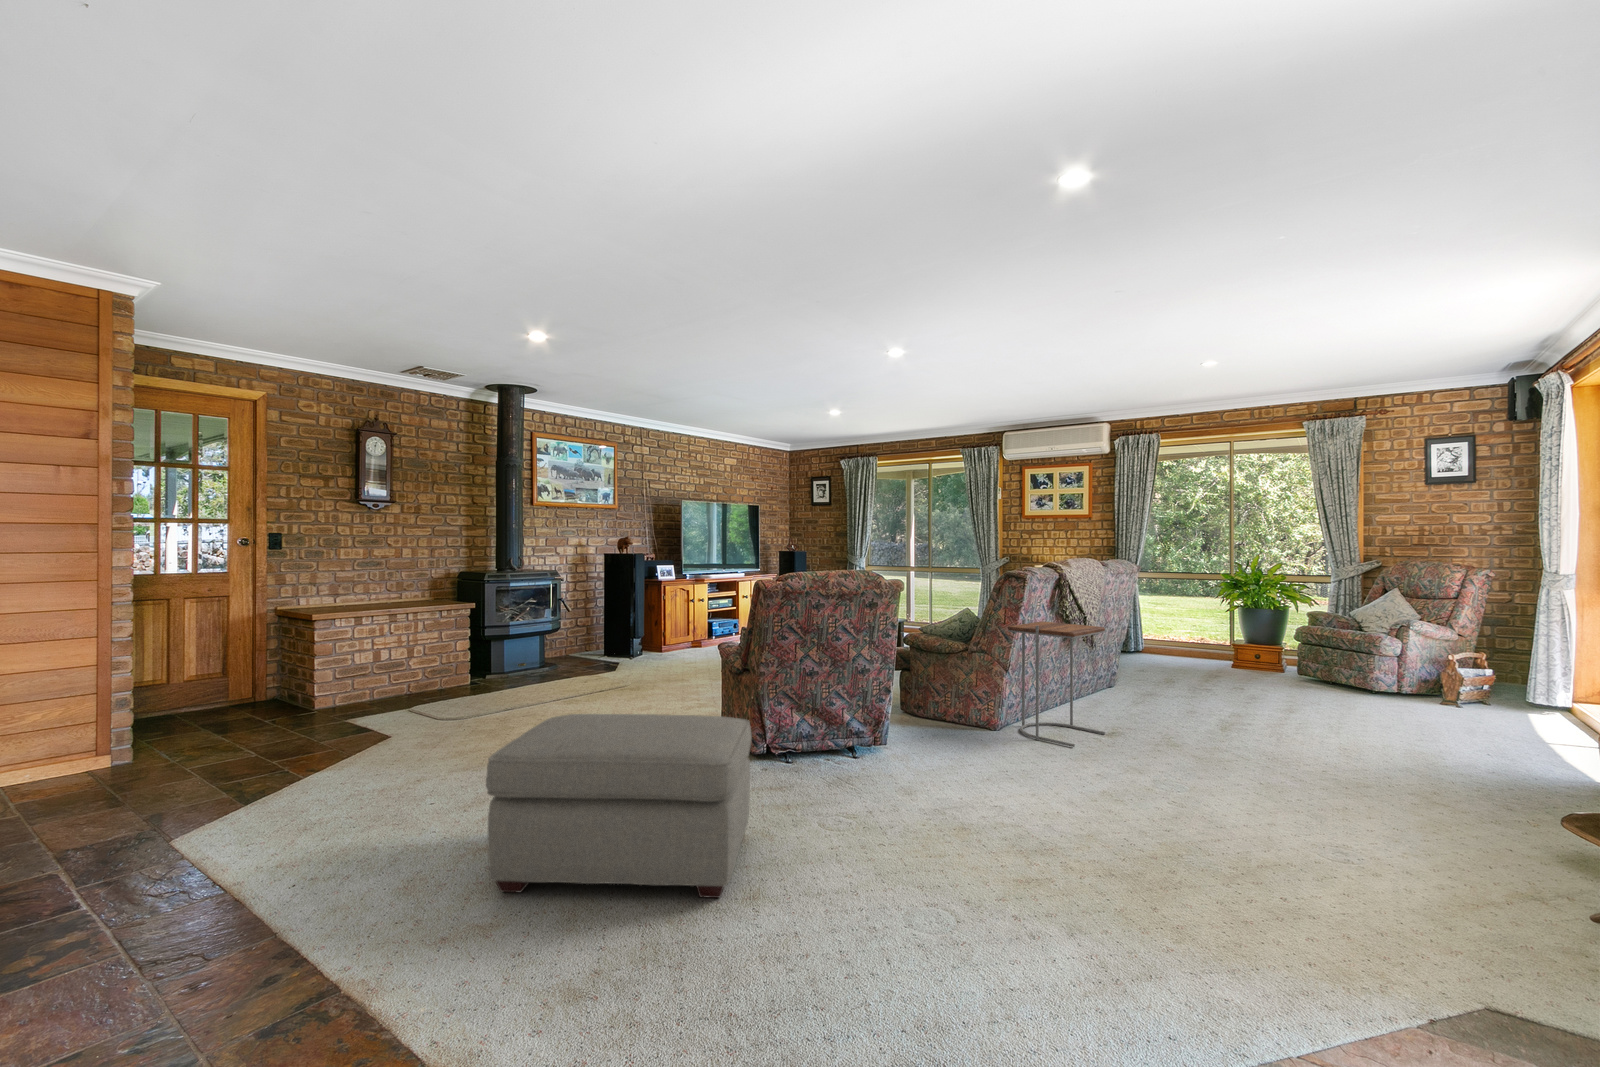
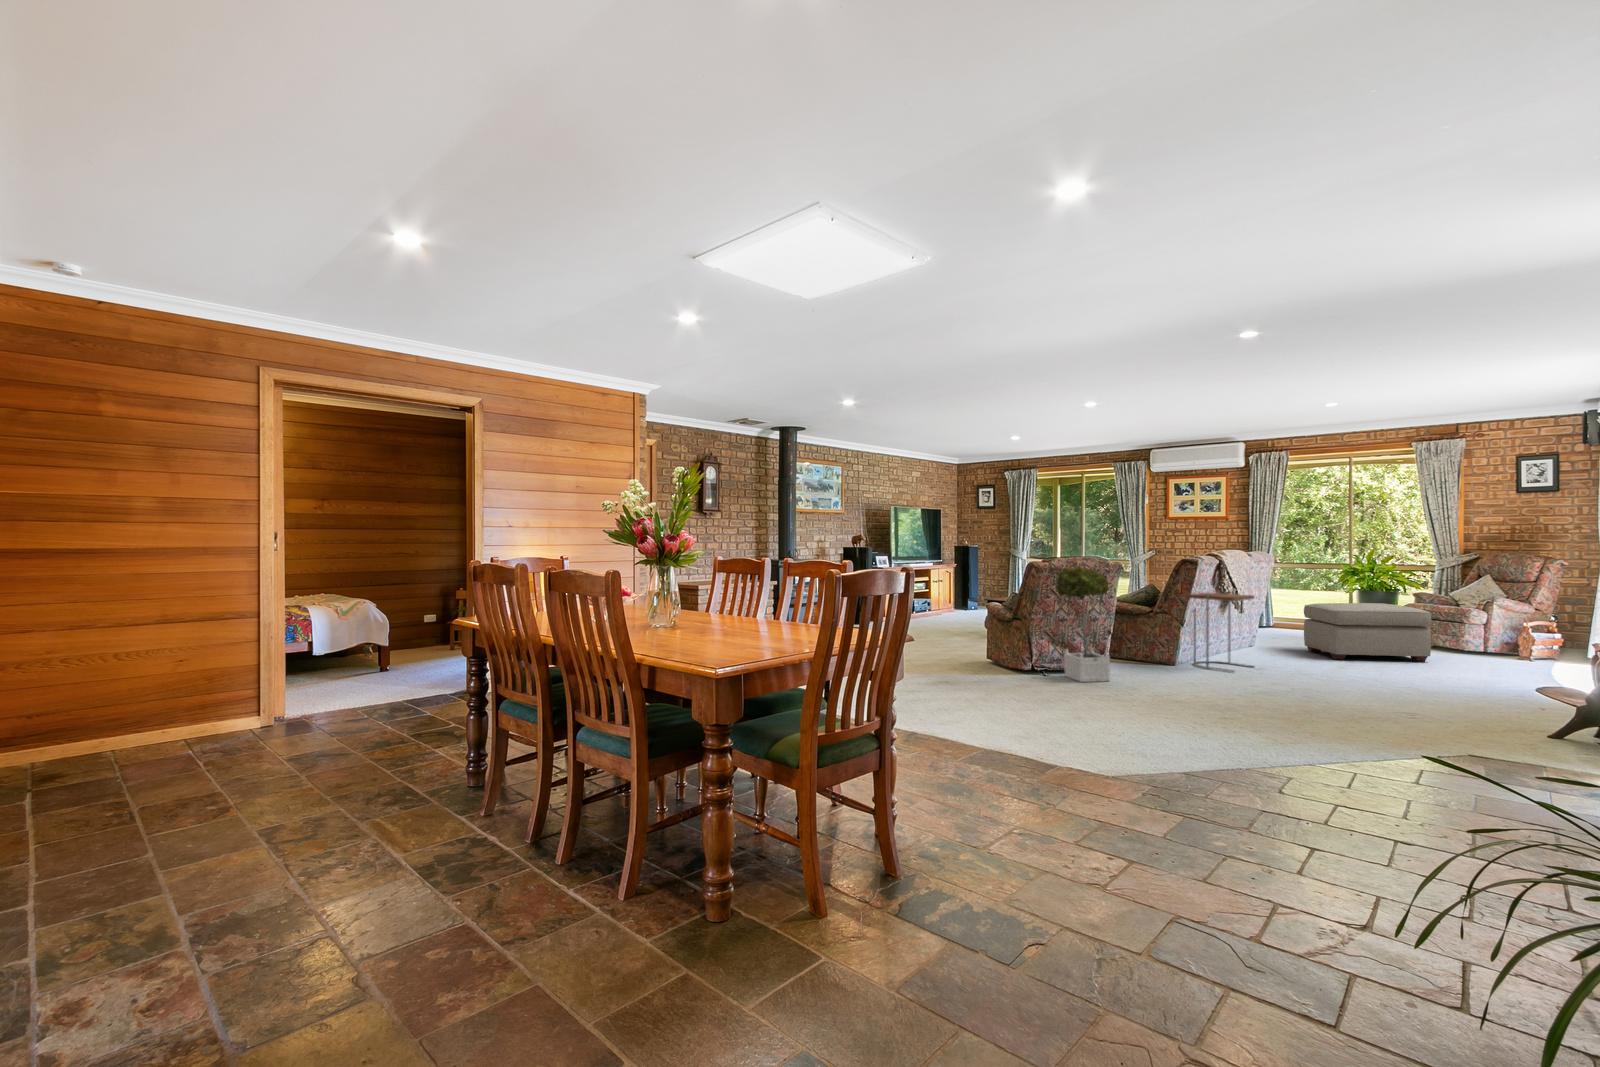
potted tree: none [795,587,876,781] -> present [1056,566,1110,682]
ottoman: present [486,714,752,898] -> present [1304,603,1431,662]

